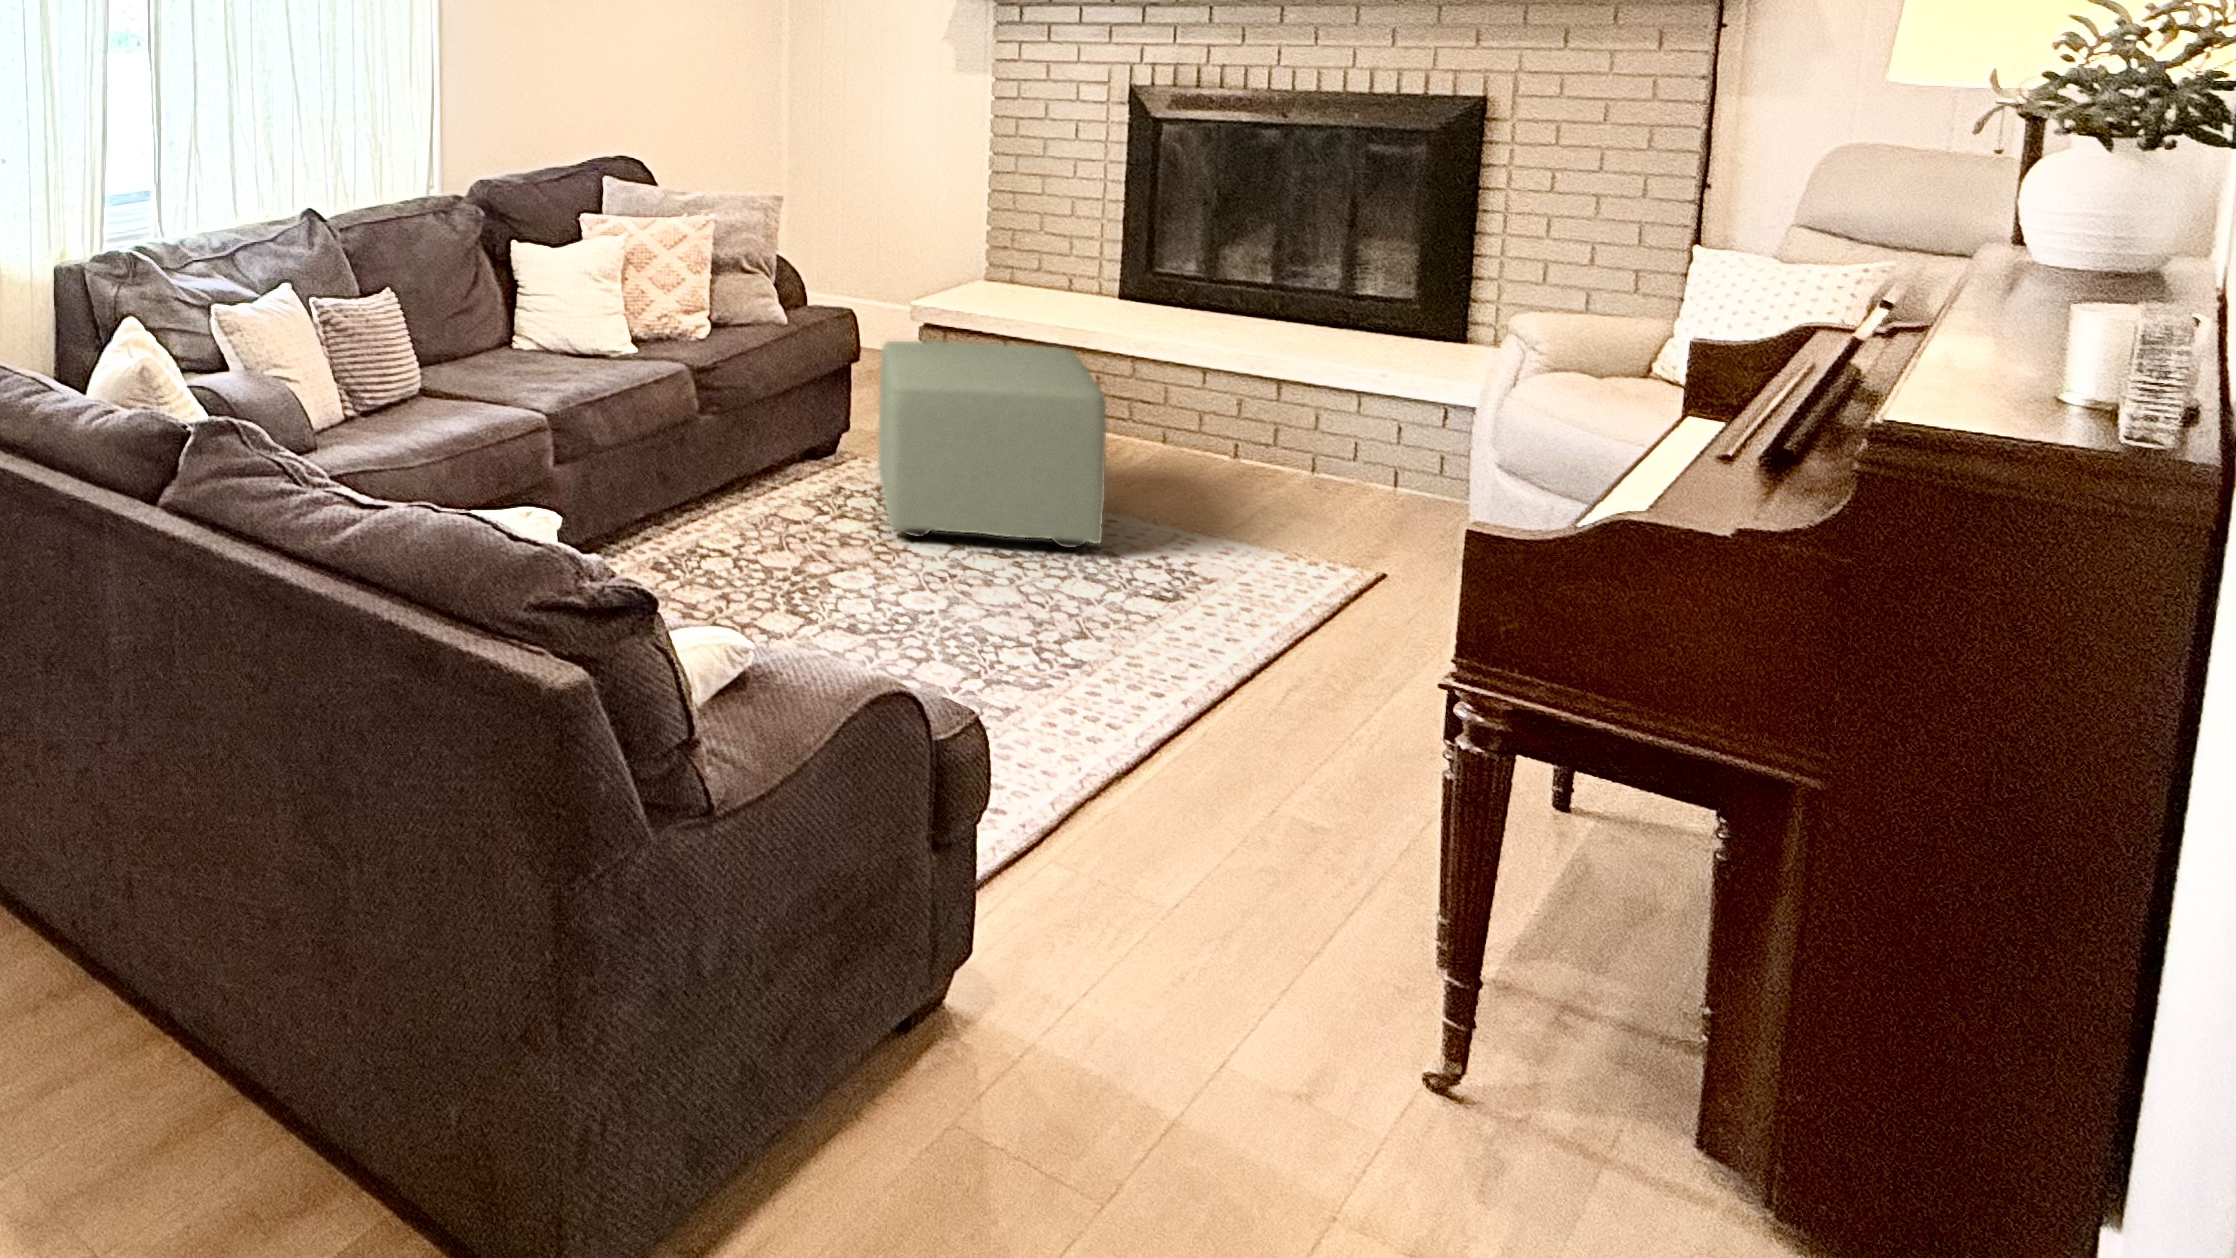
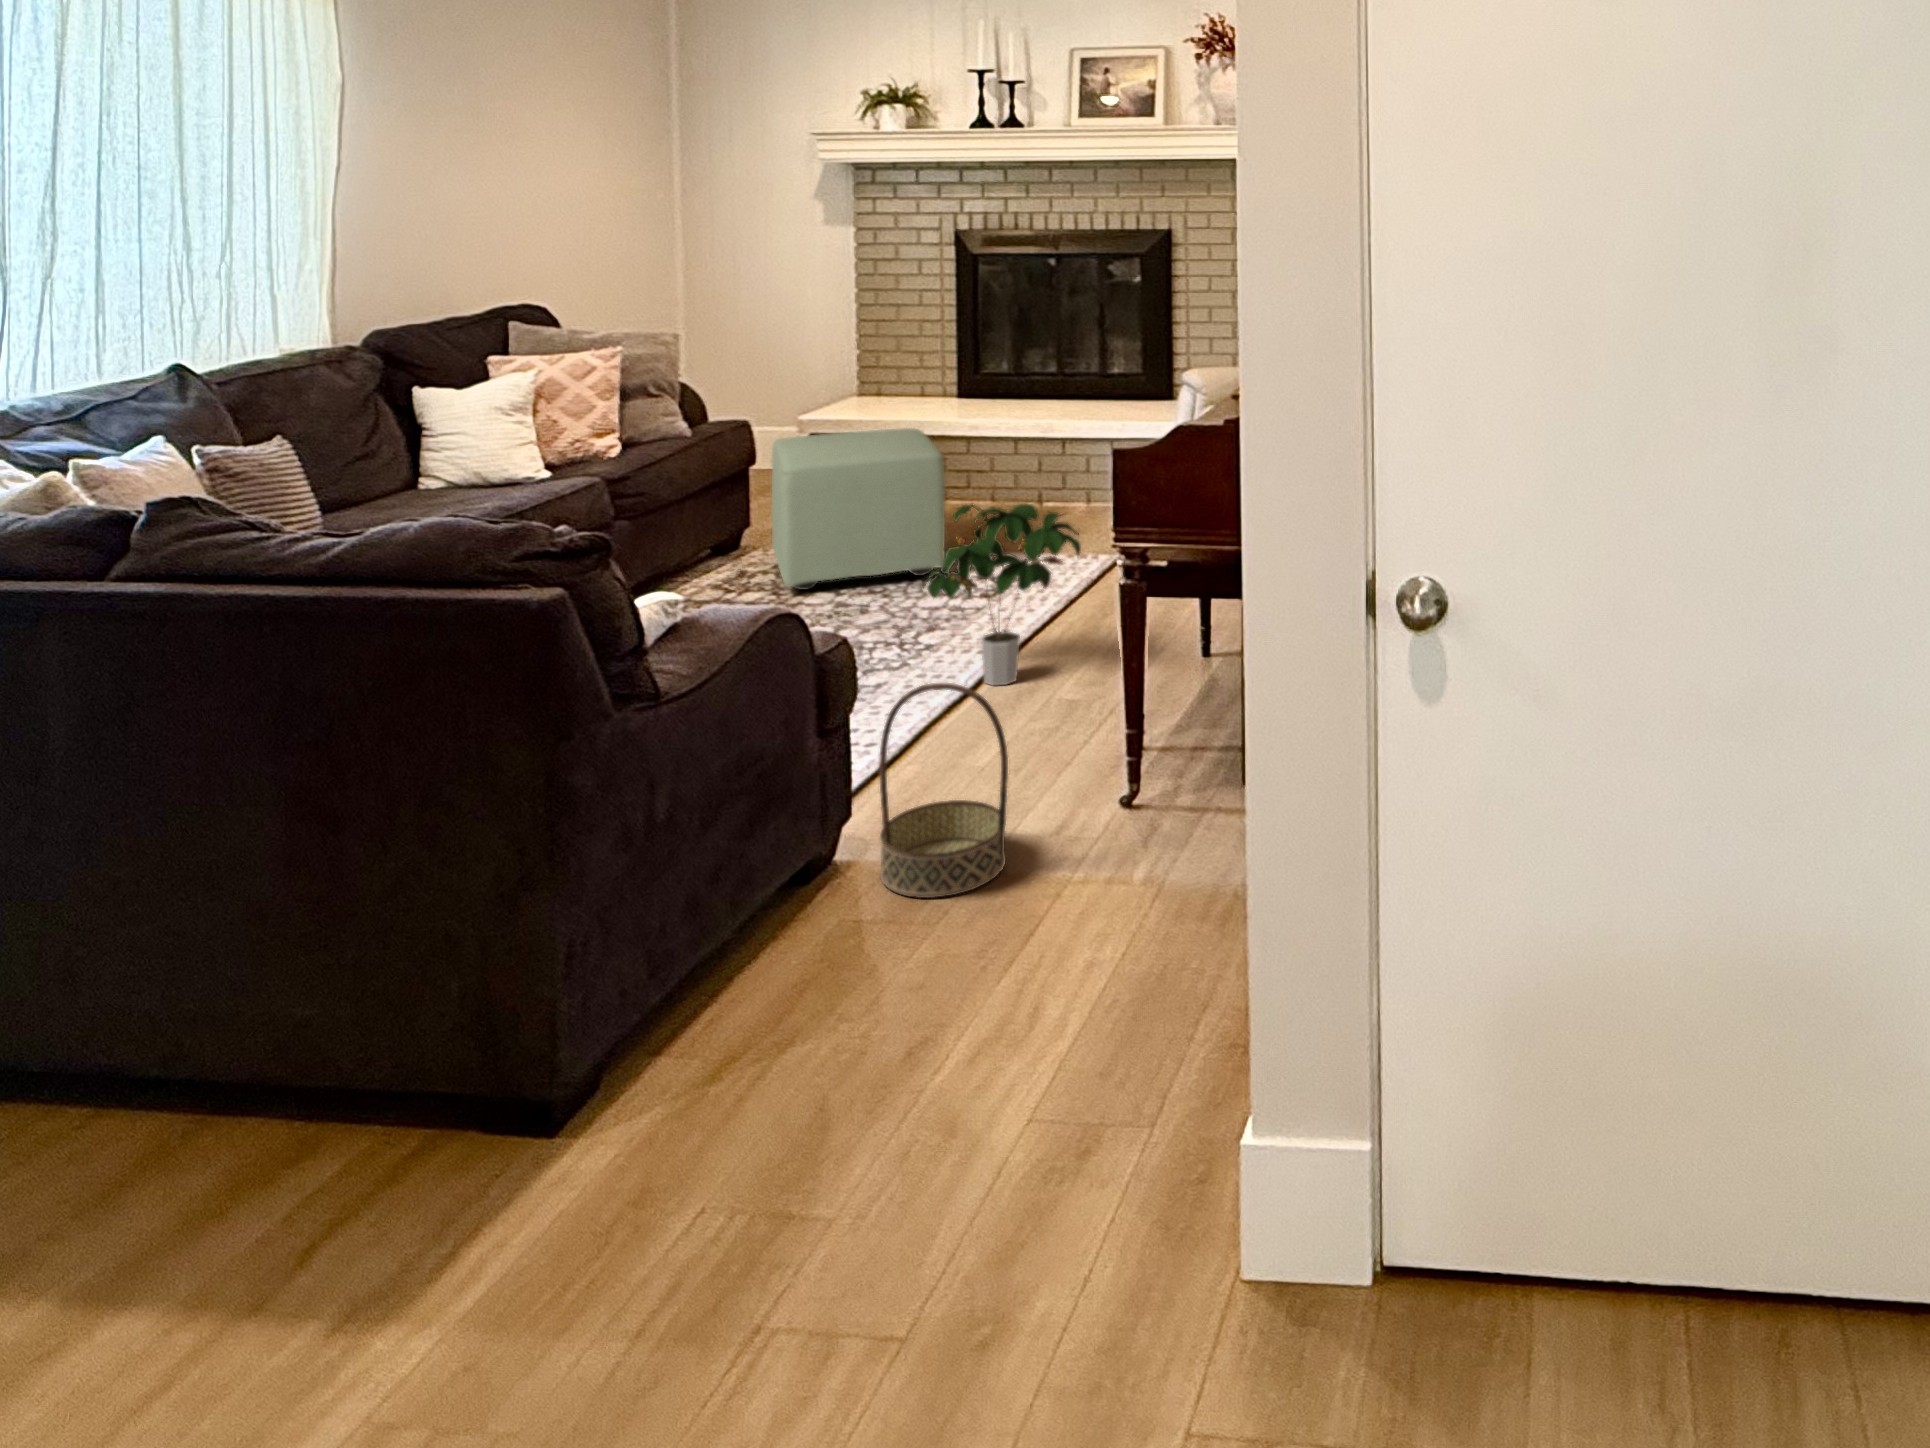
potted plant: none [1071,493,1334,765] -> present [922,503,1081,685]
basket: none [996,814,1213,1157] -> present [879,683,1008,898]

